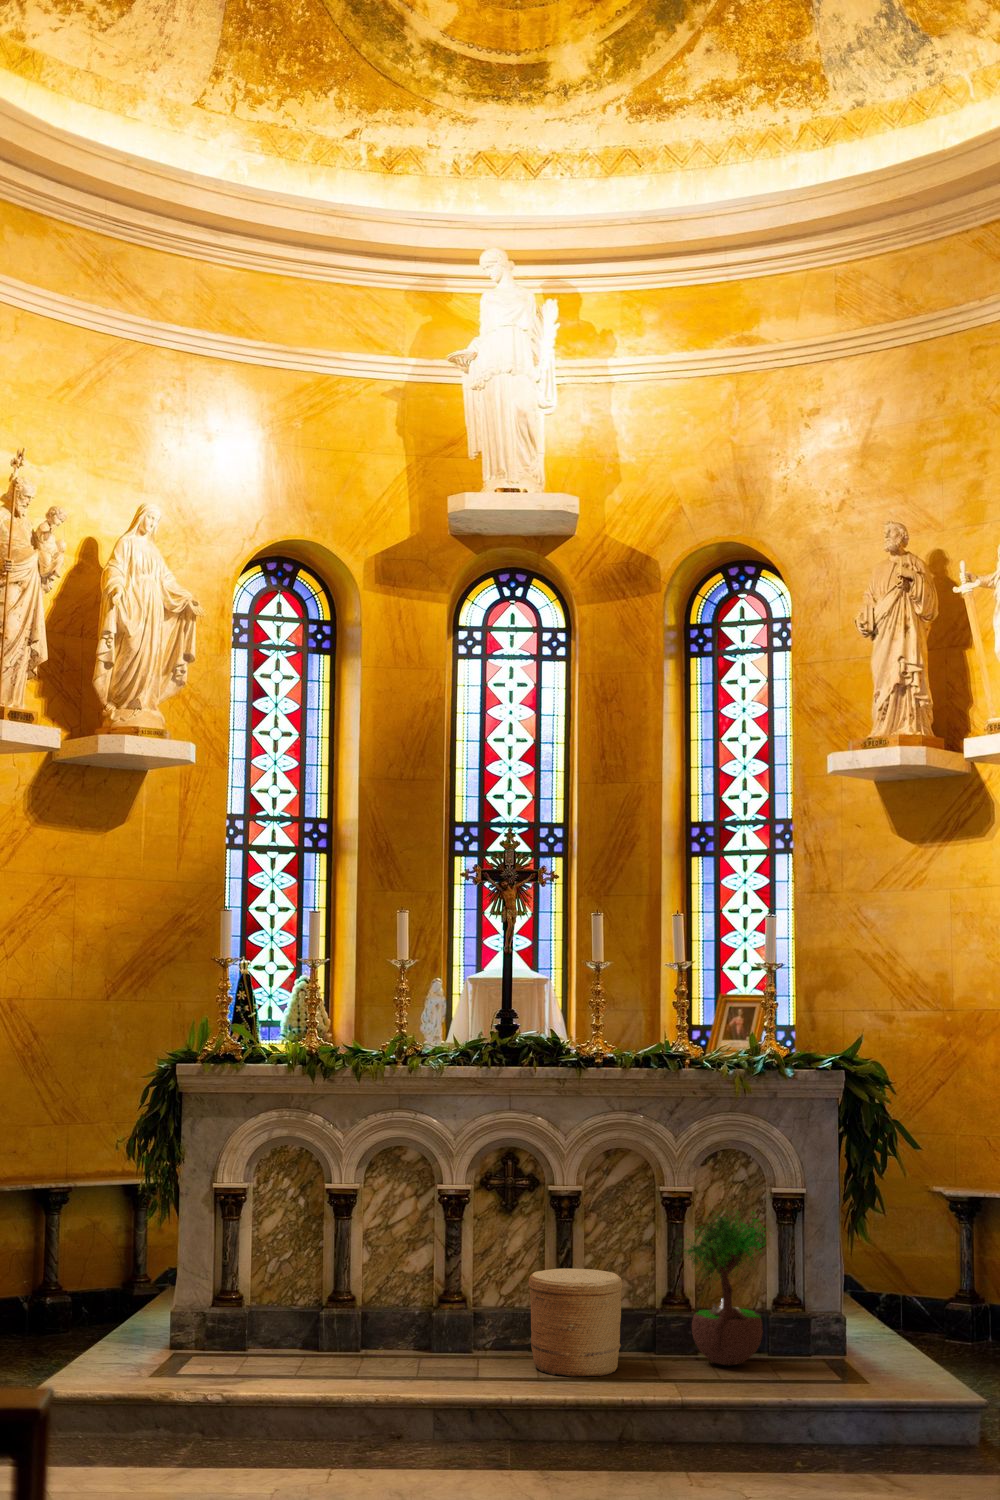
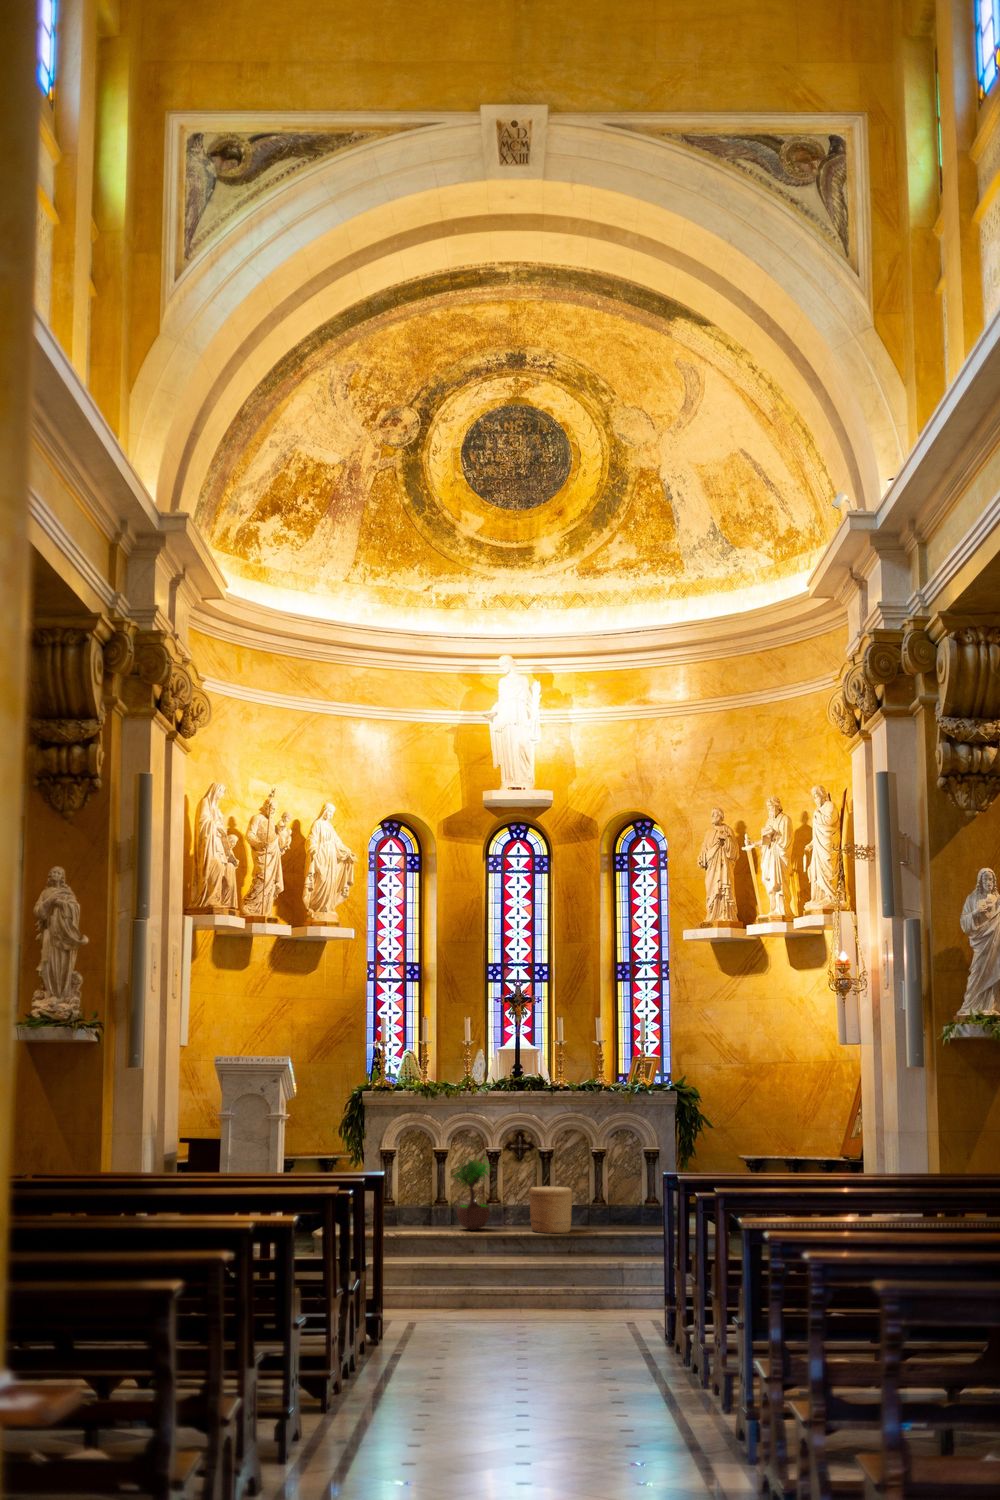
potted tree: present [678,1207,766,1365] -> present [453,1157,490,1230]

